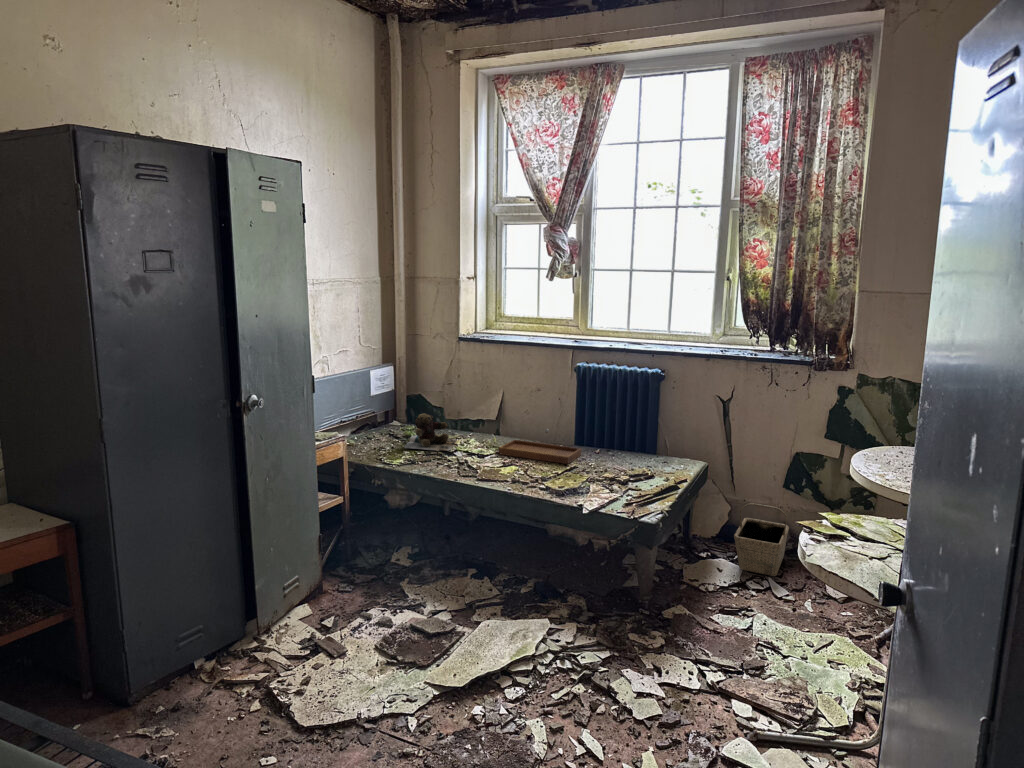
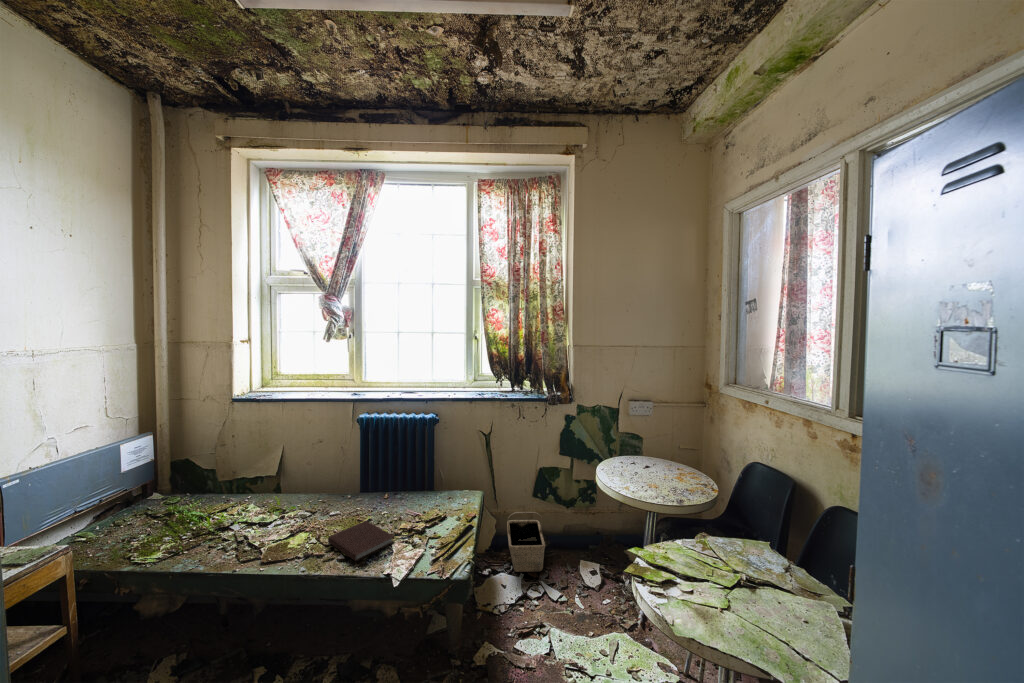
teddy bear: present [404,414,456,451] -> none [163,488,235,536]
tray: present [499,429,581,464] -> none [285,481,370,517]
notebook: none [534,467,596,491] -> present [328,521,394,562]

